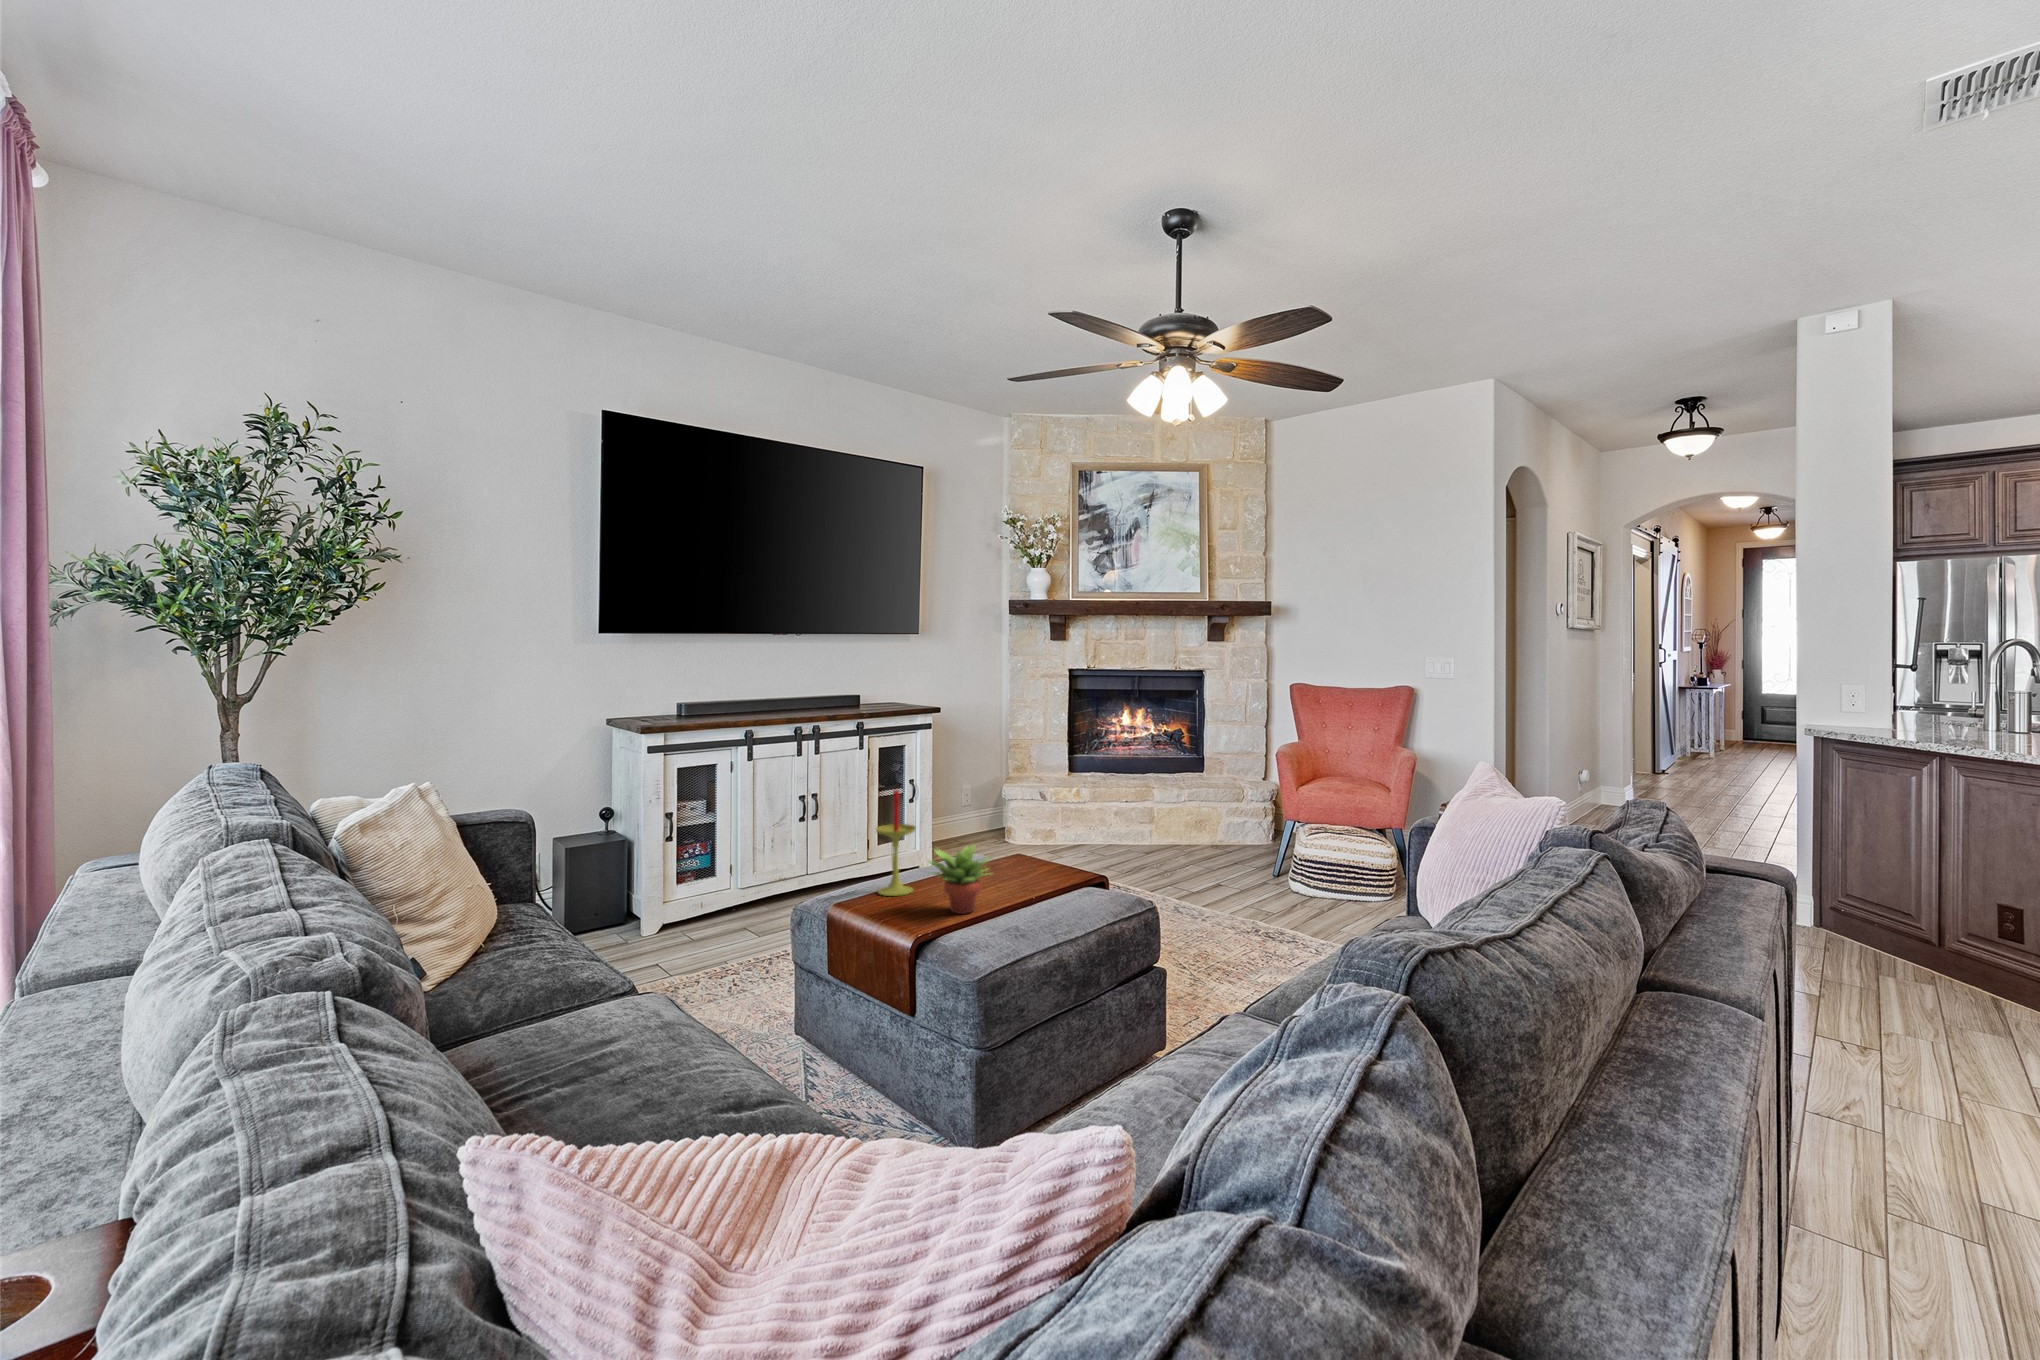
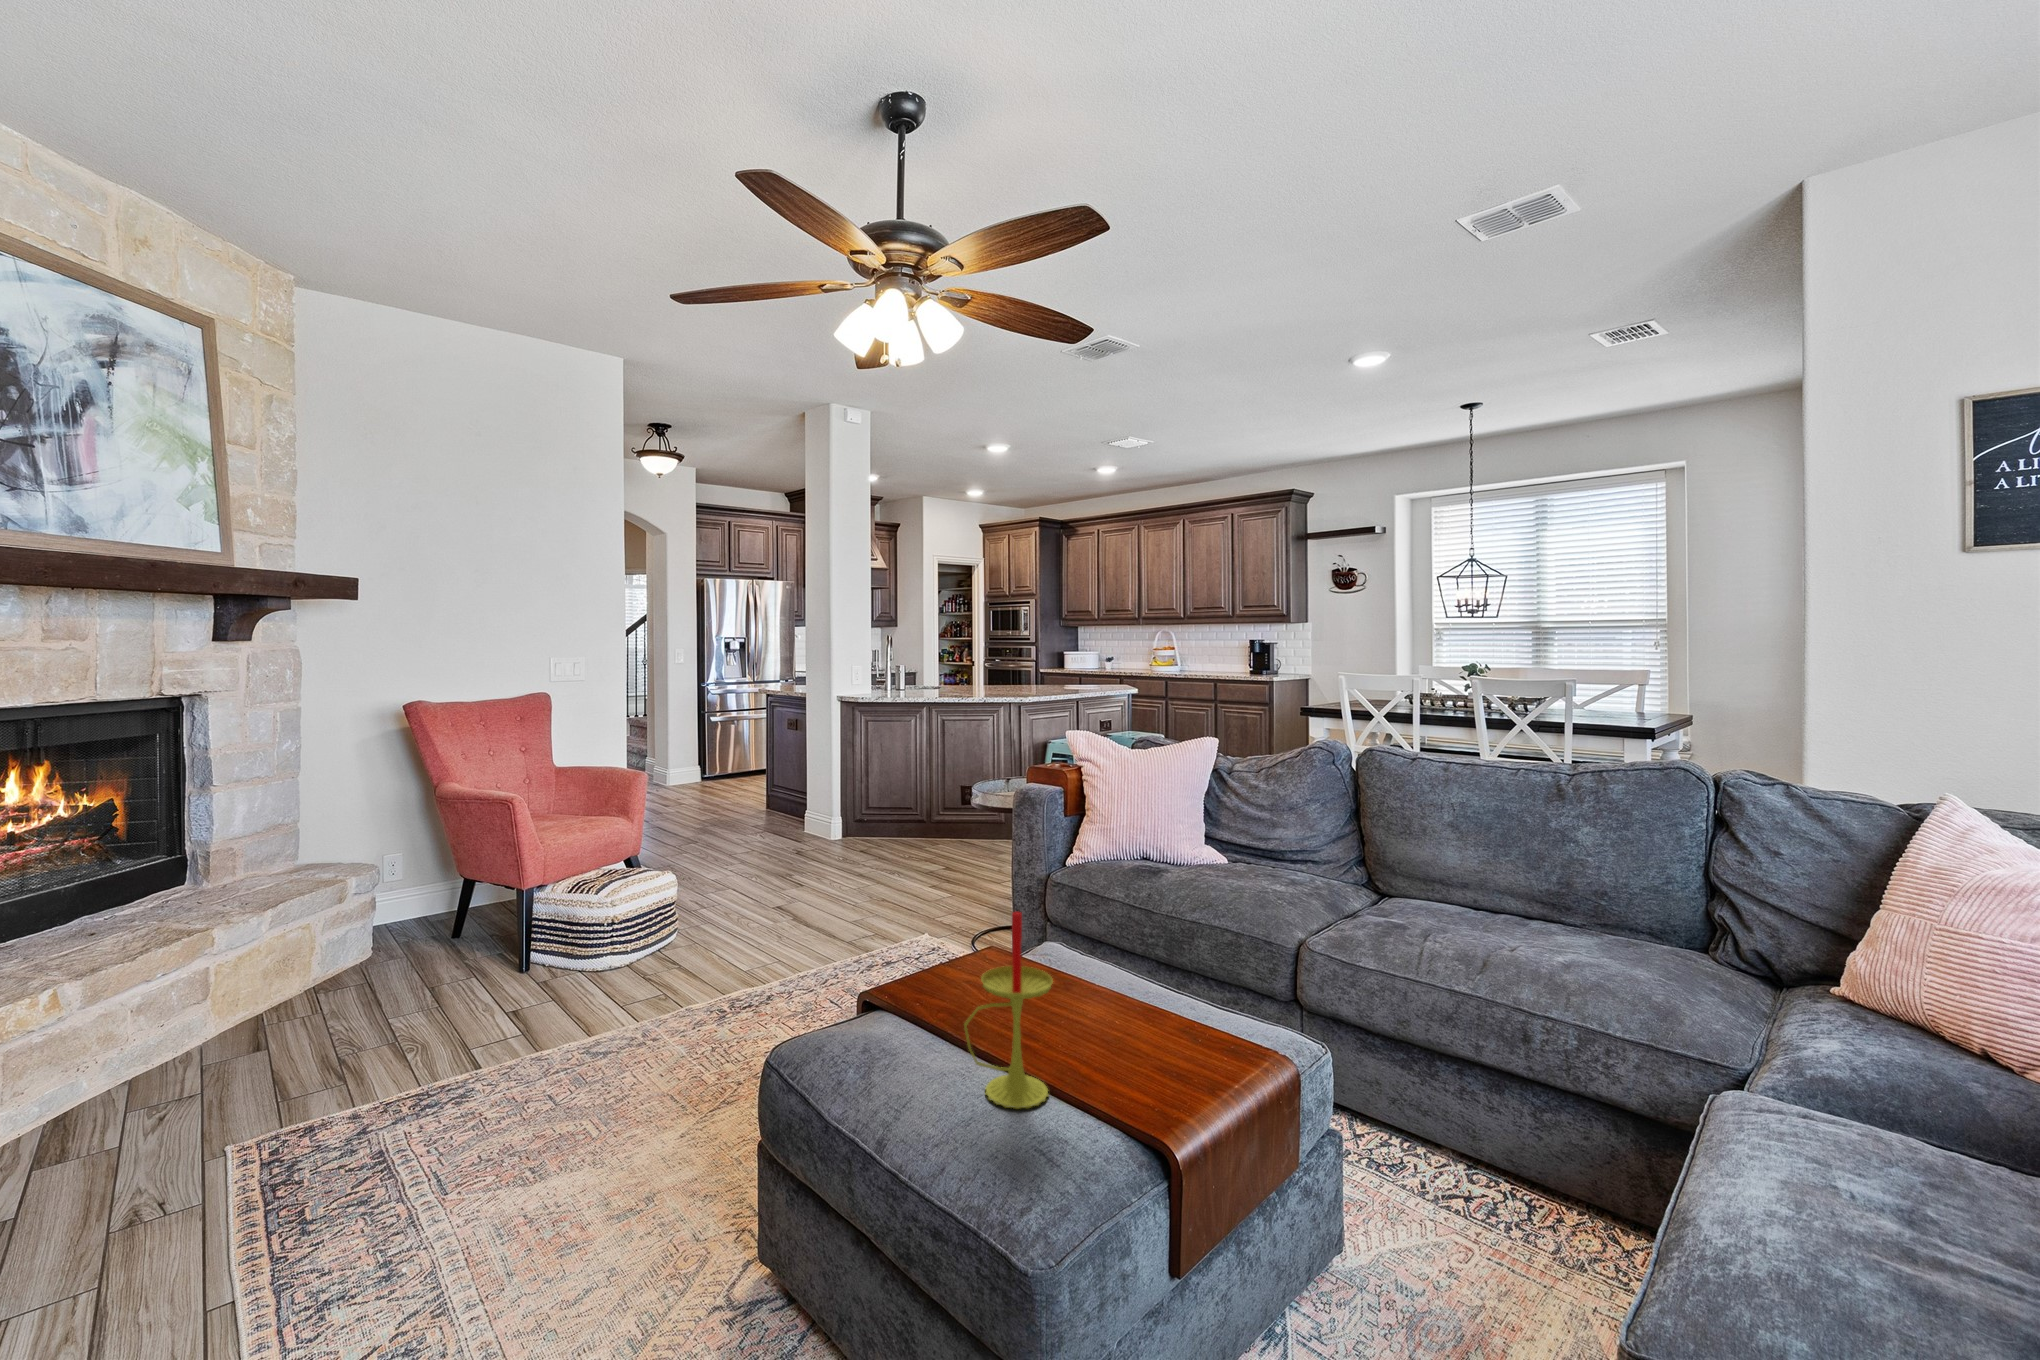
succulent plant: present [929,844,990,914] -> none [1074,936,1182,1041]

